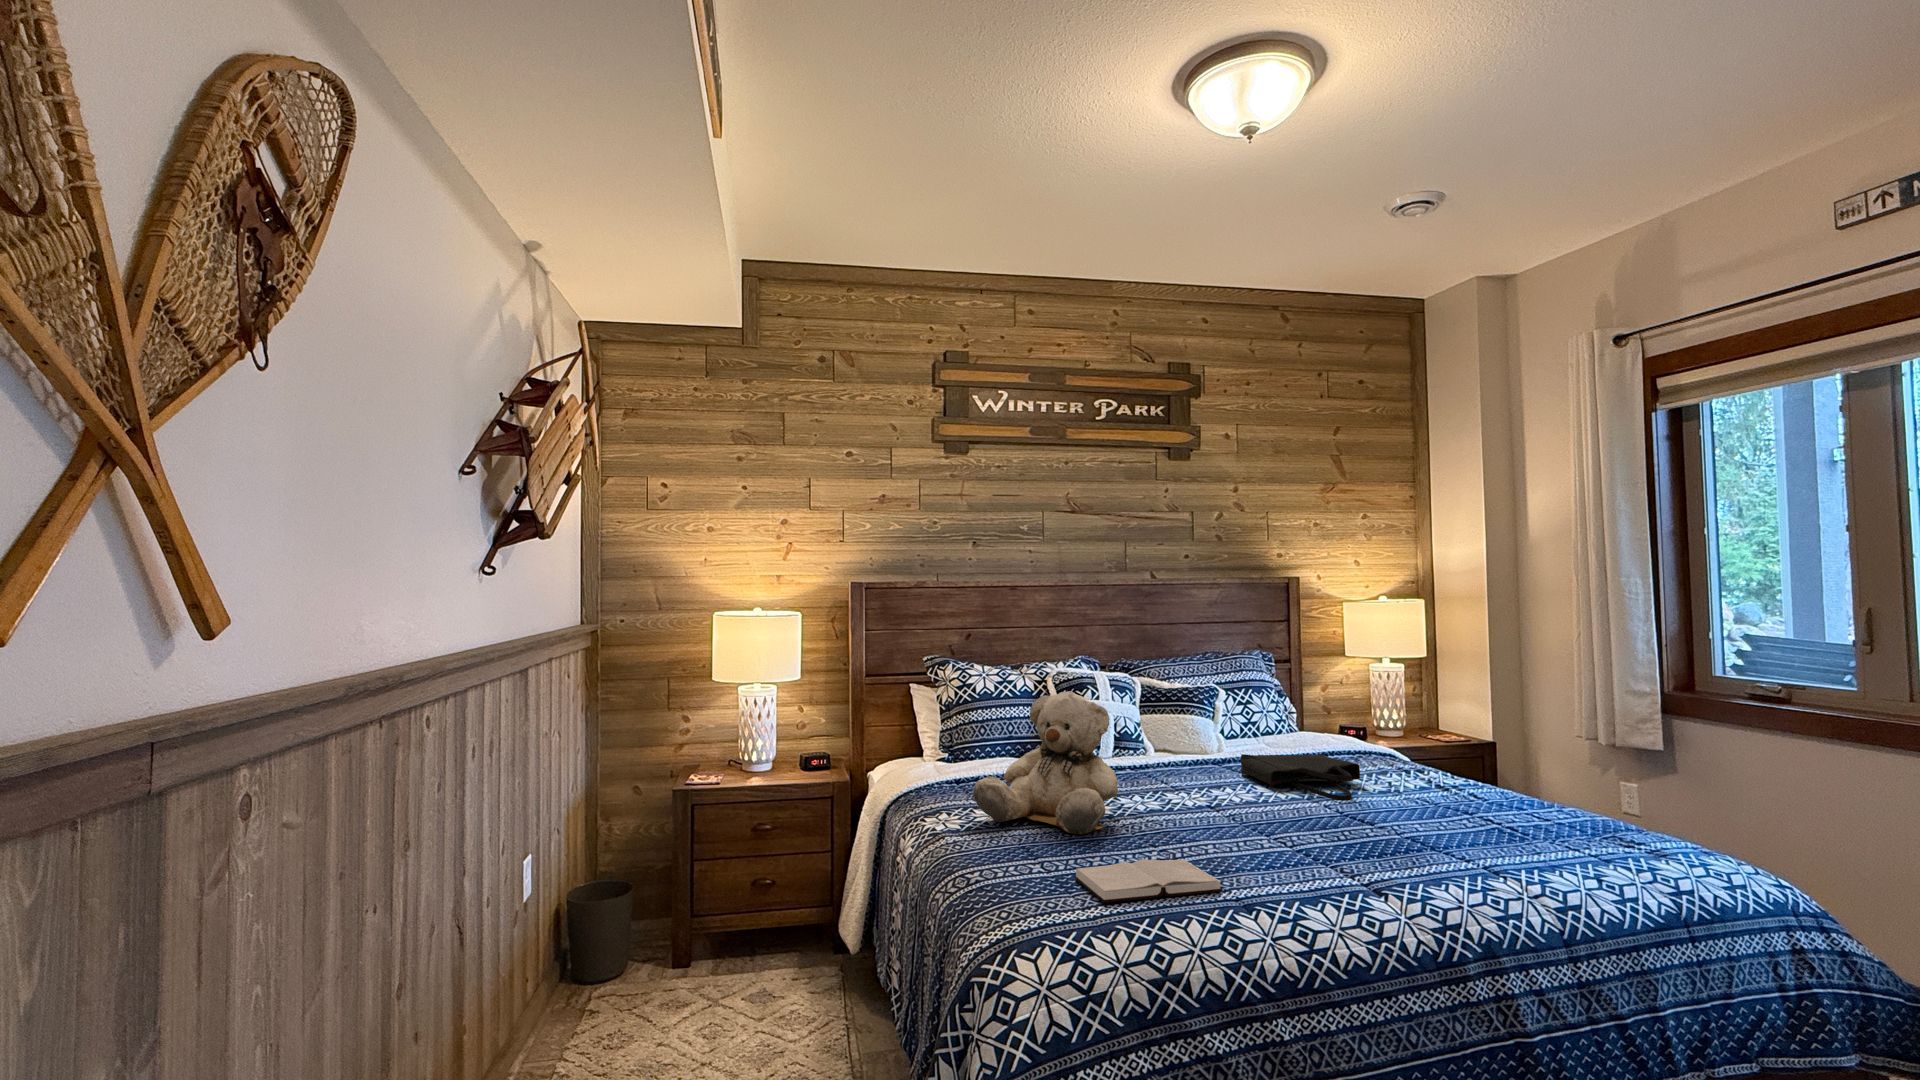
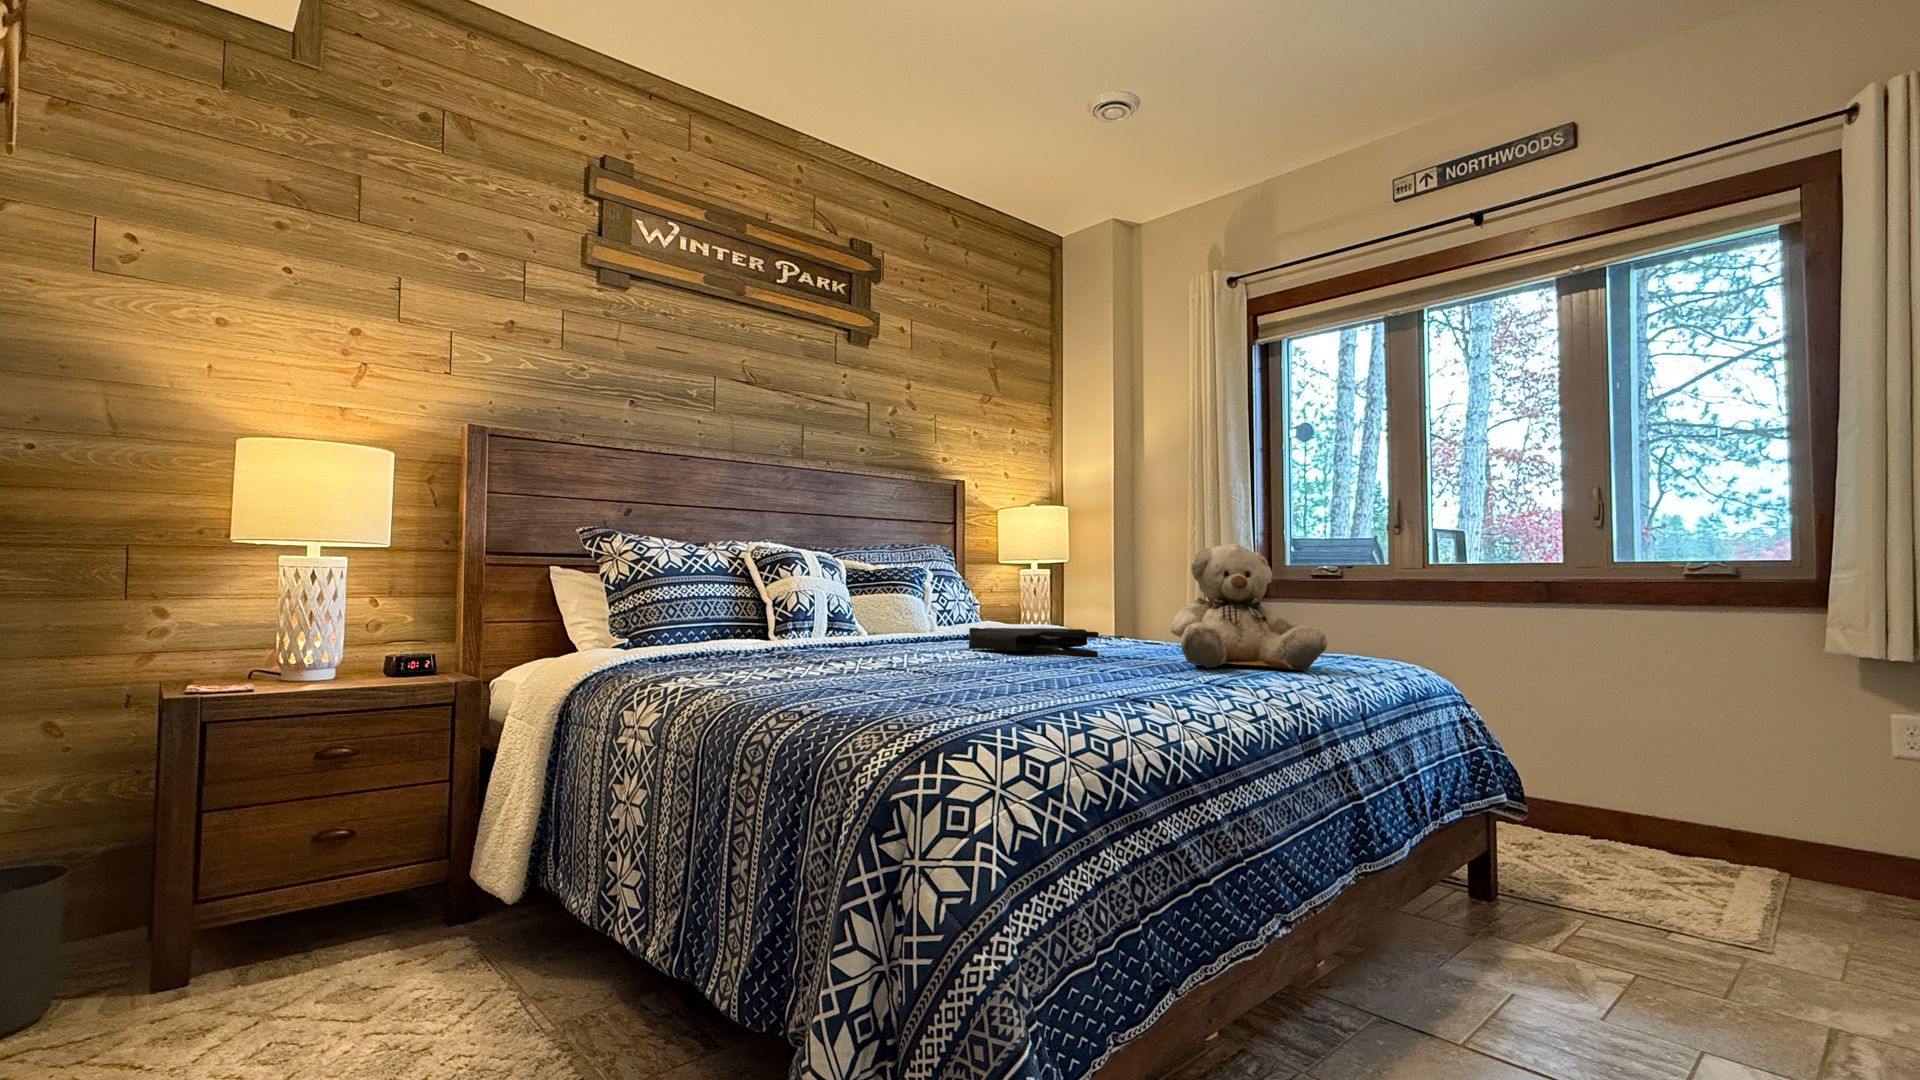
teddy bear: present [973,691,1118,835] -> present [1171,543,1327,671]
hardback book: present [1074,859,1222,903] -> none [942,678,1105,709]

